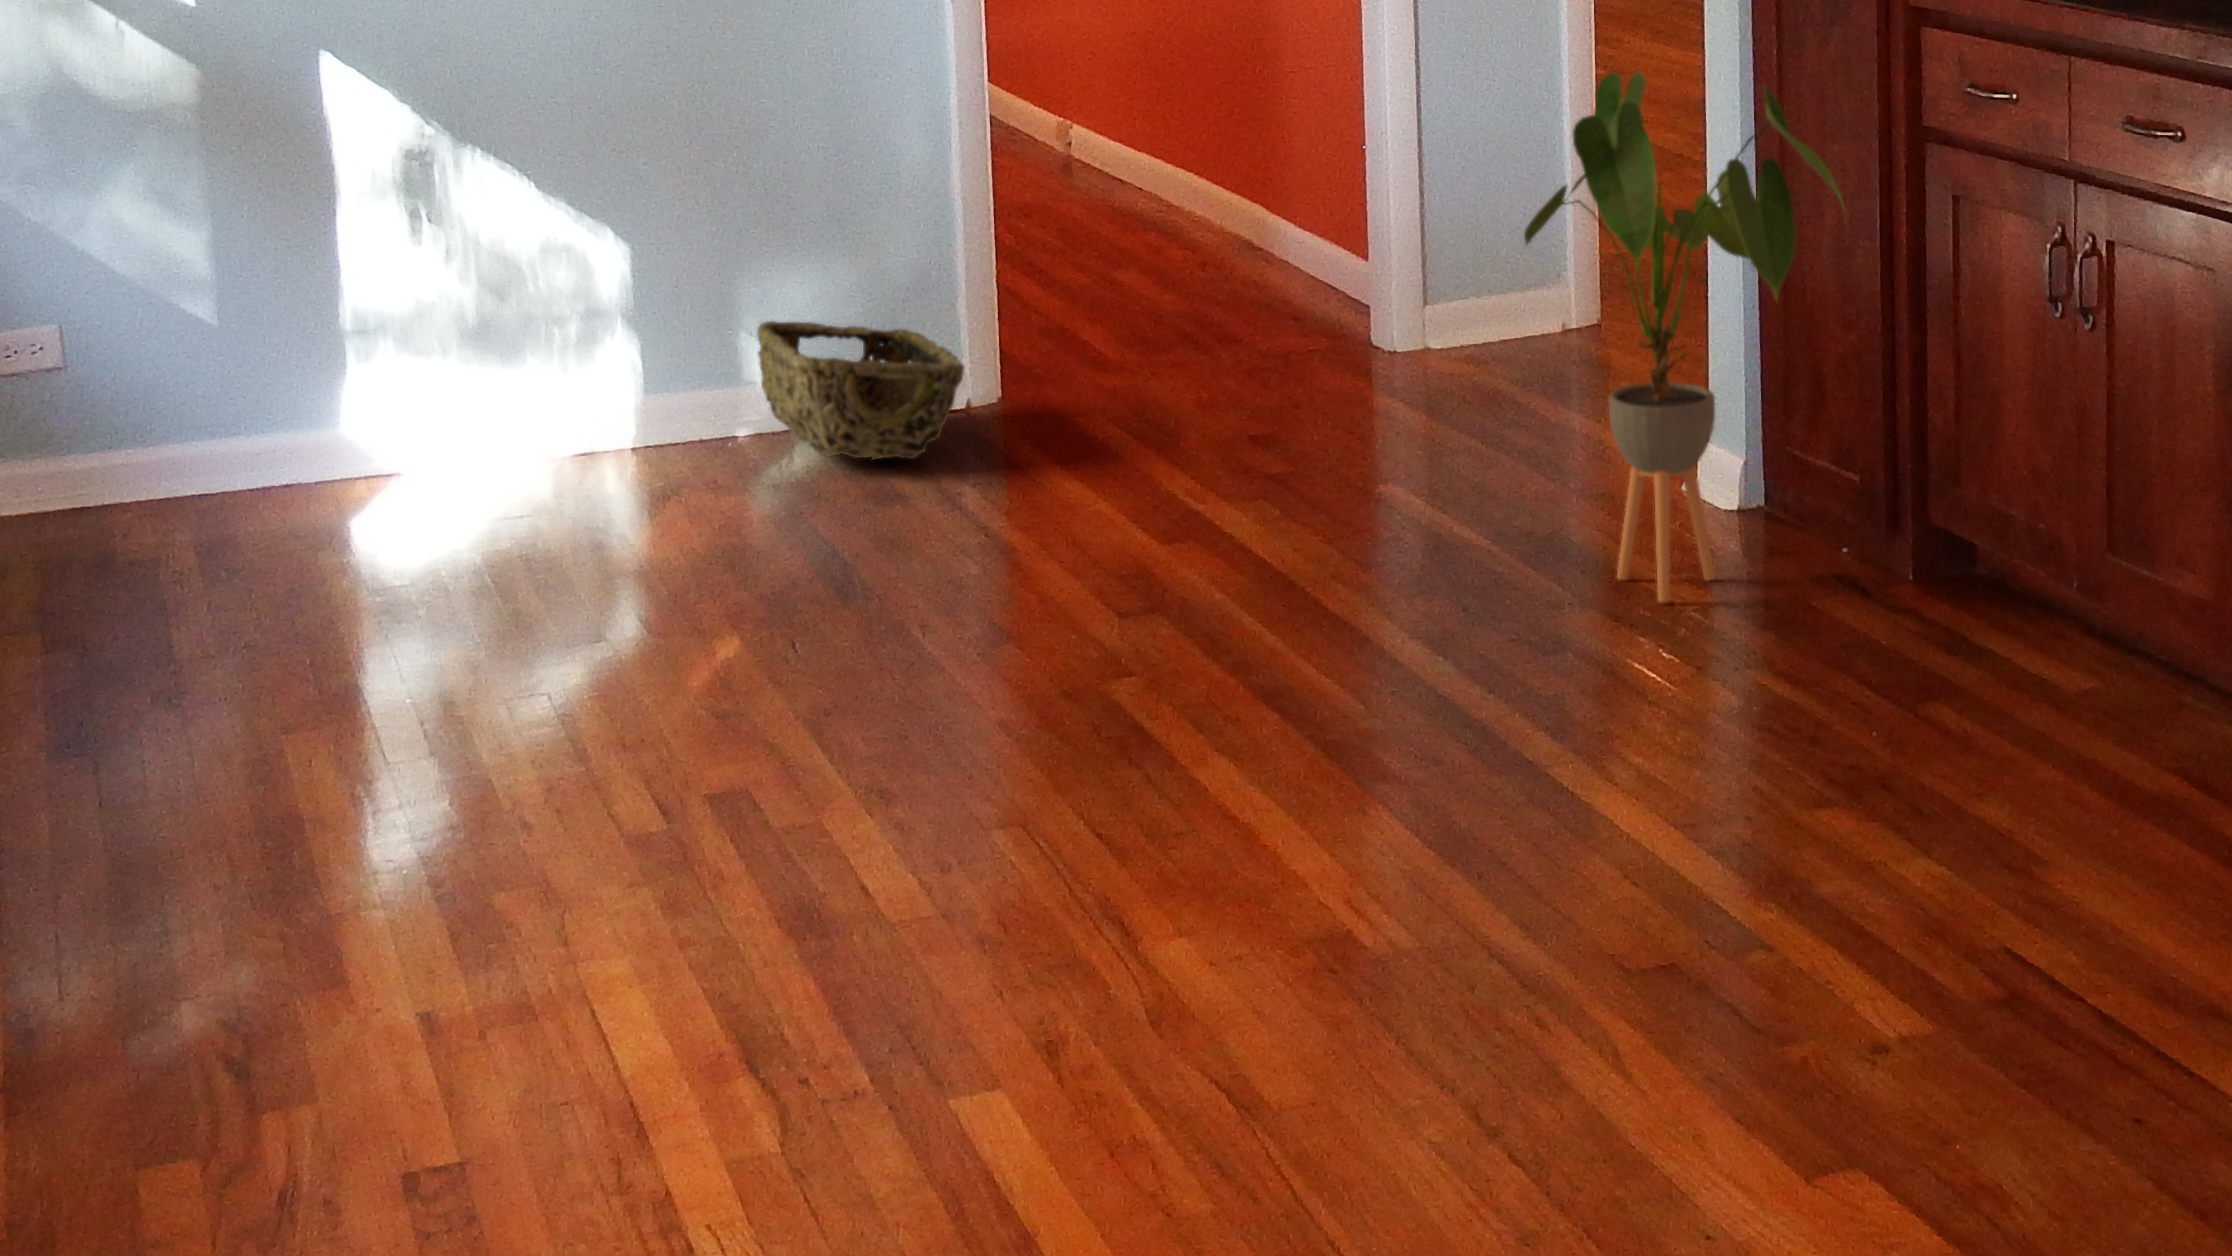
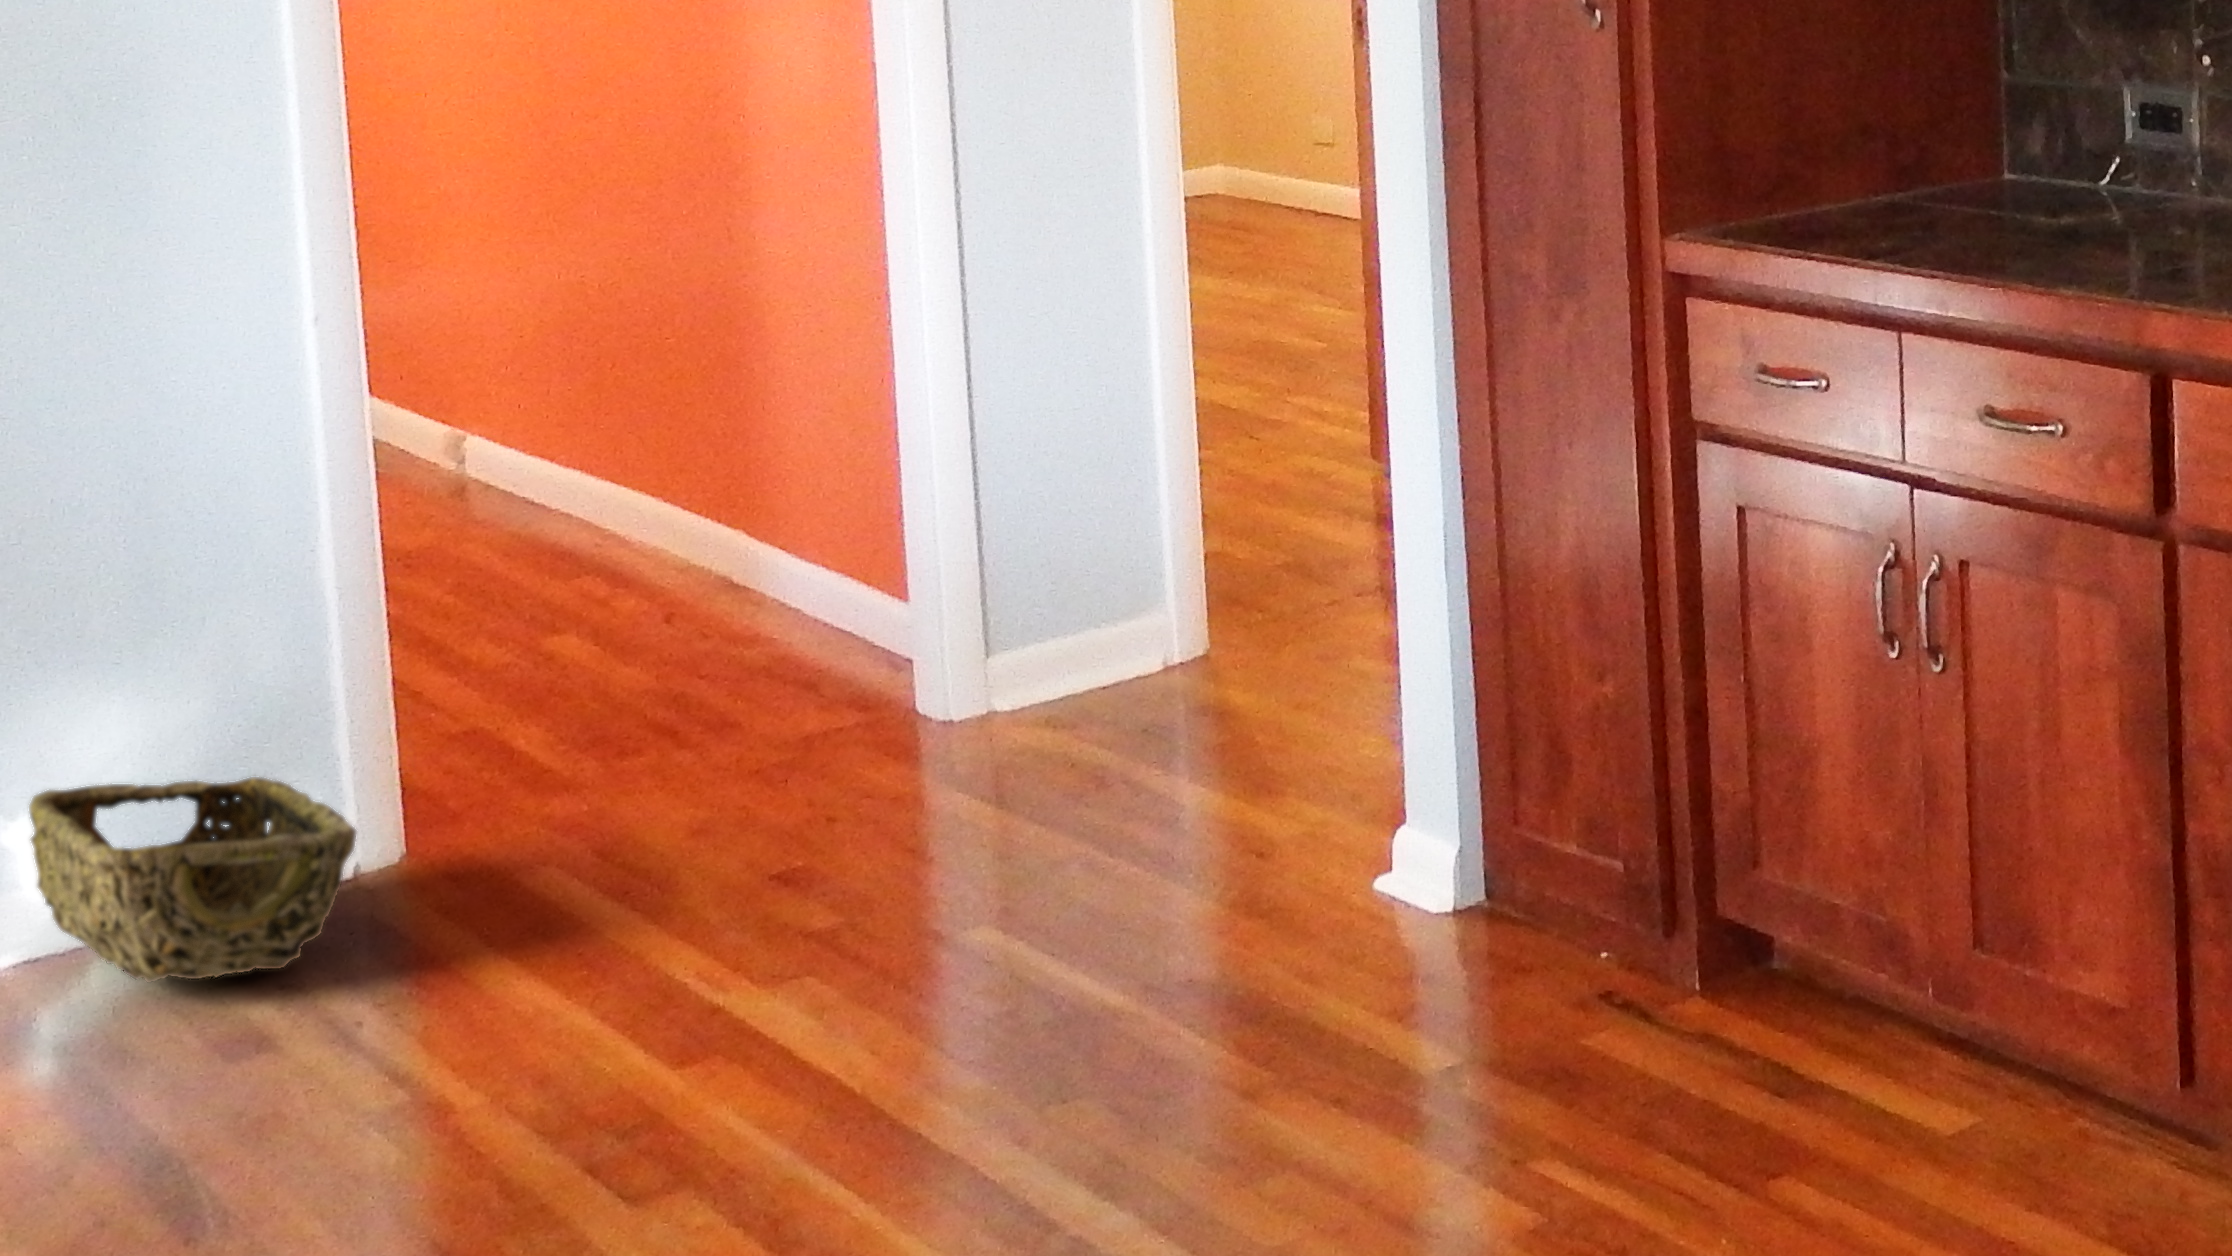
house plant: present [1524,72,1847,602] -> none [1180,380,1609,1071]

